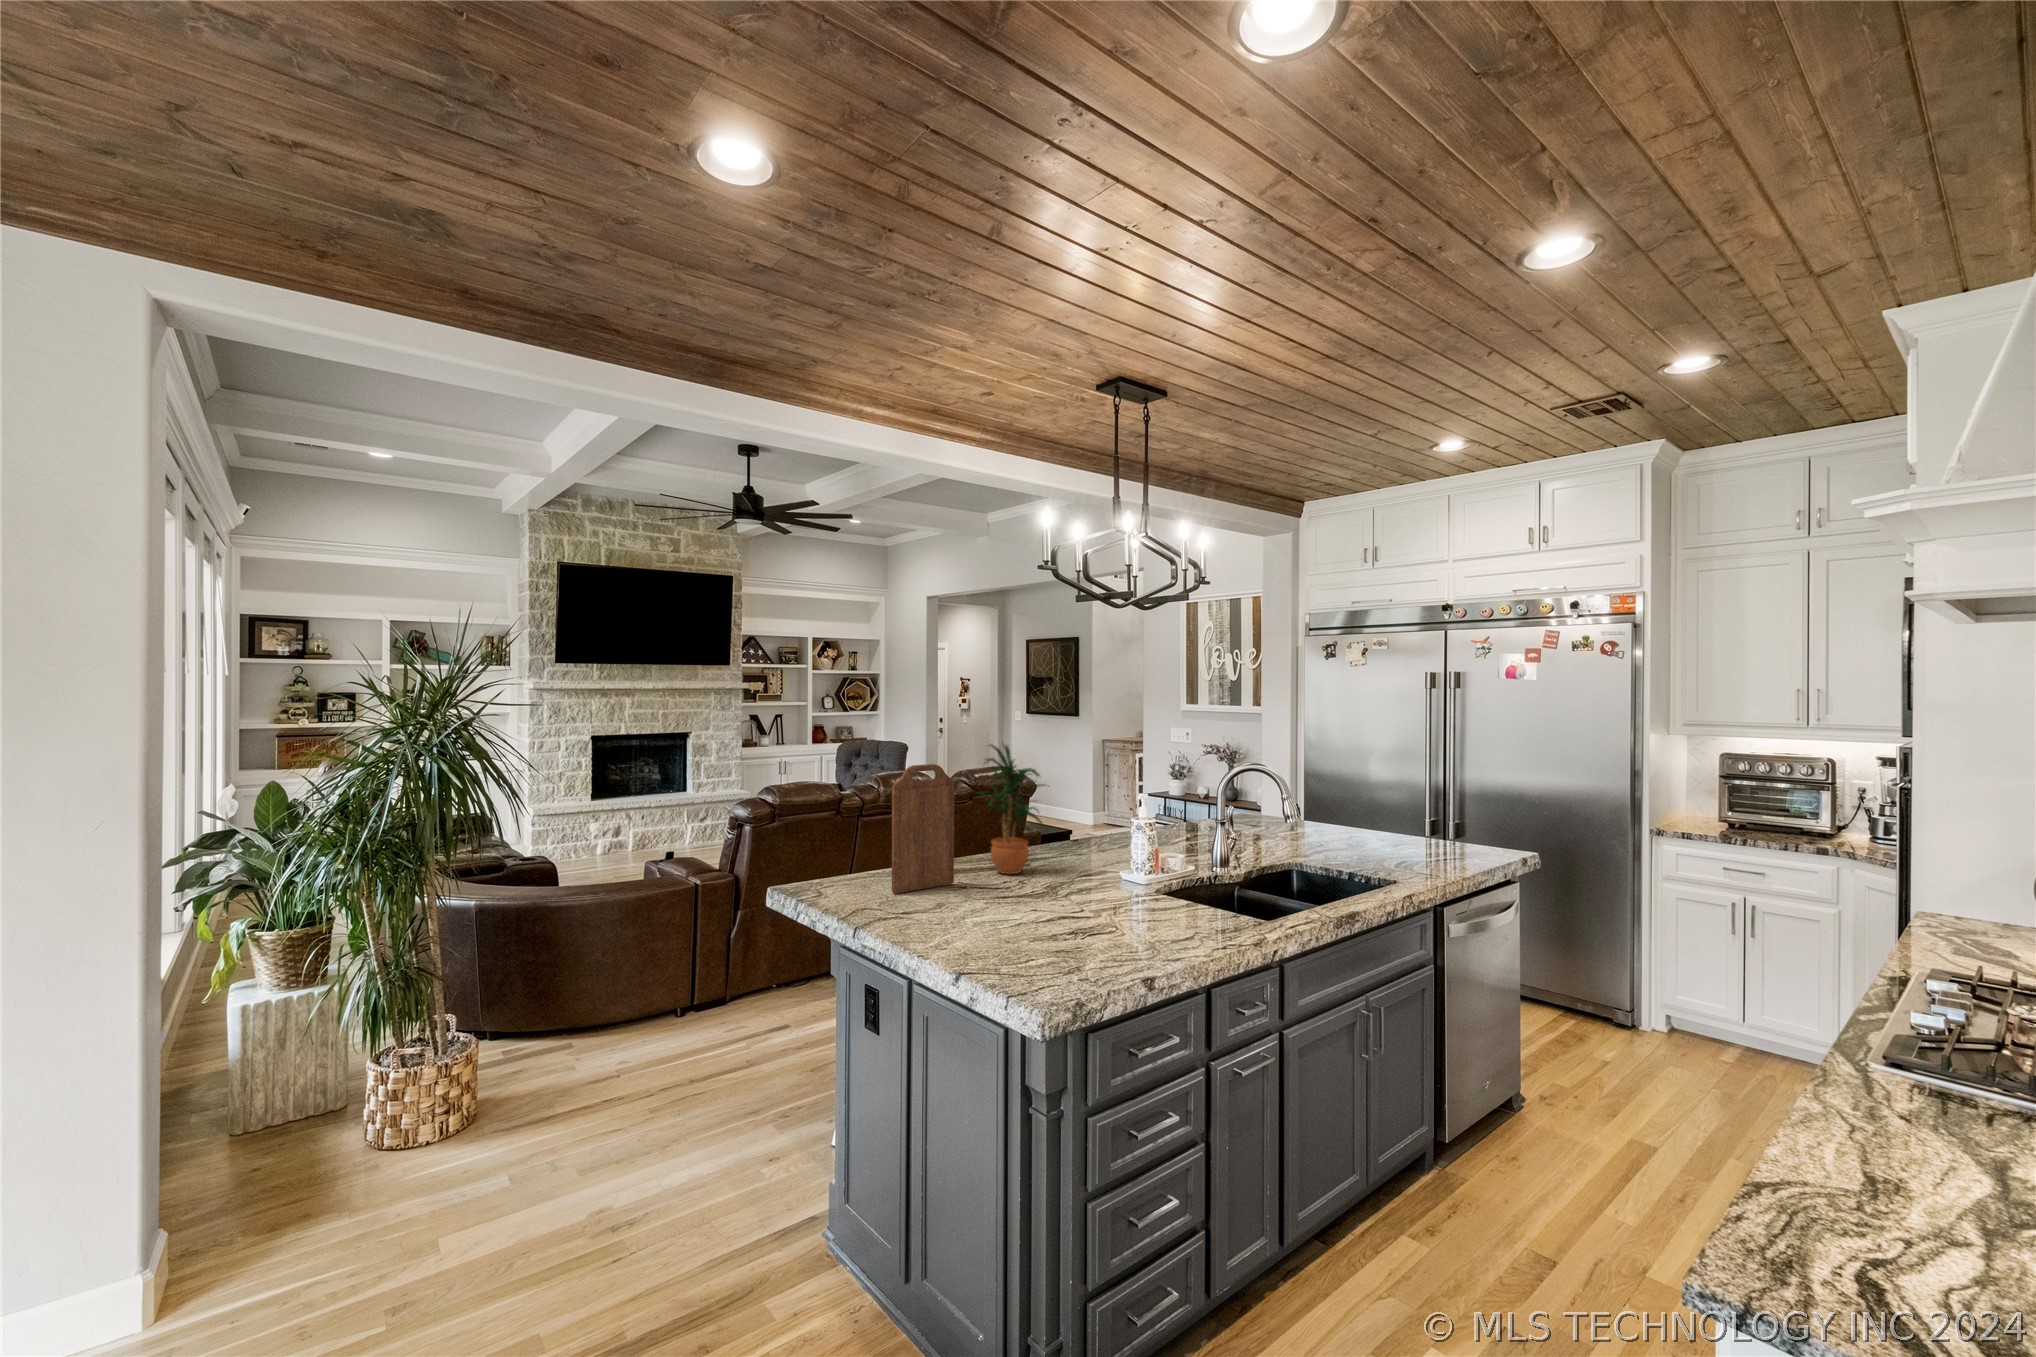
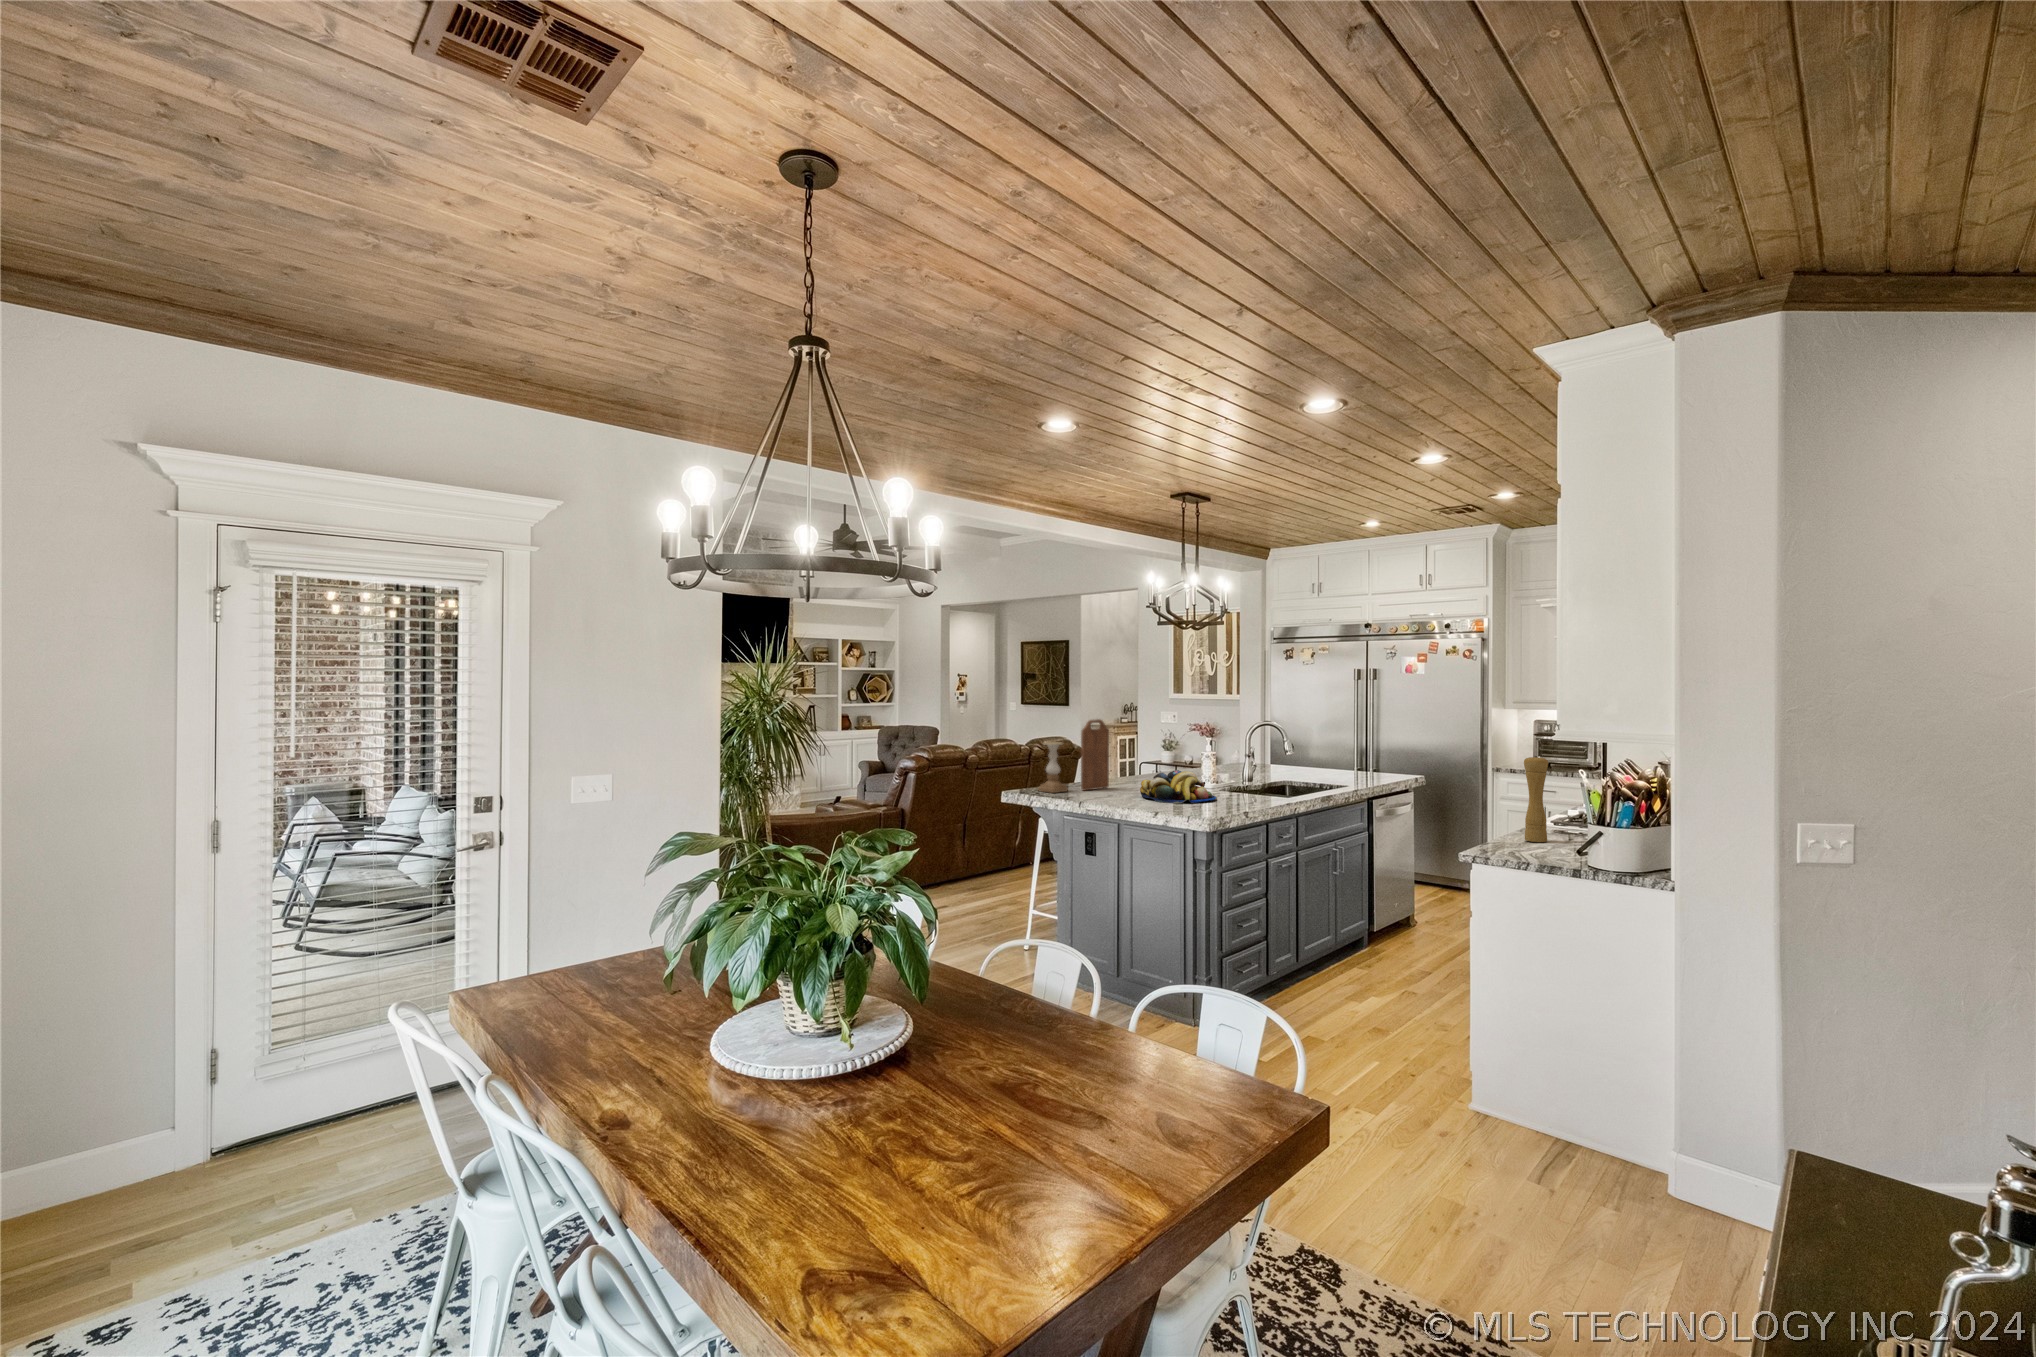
potted plant: present [979,744,1044,874] -> none [1112,709,1155,785]
candle holder: none [809,805,863,902] -> present [1038,742,1068,793]
fruit bowl: none [975,864,1117,943] -> present [1140,770,1216,803]
pepper mill: none [1868,946,1960,1226] -> present [1524,756,1548,842]

